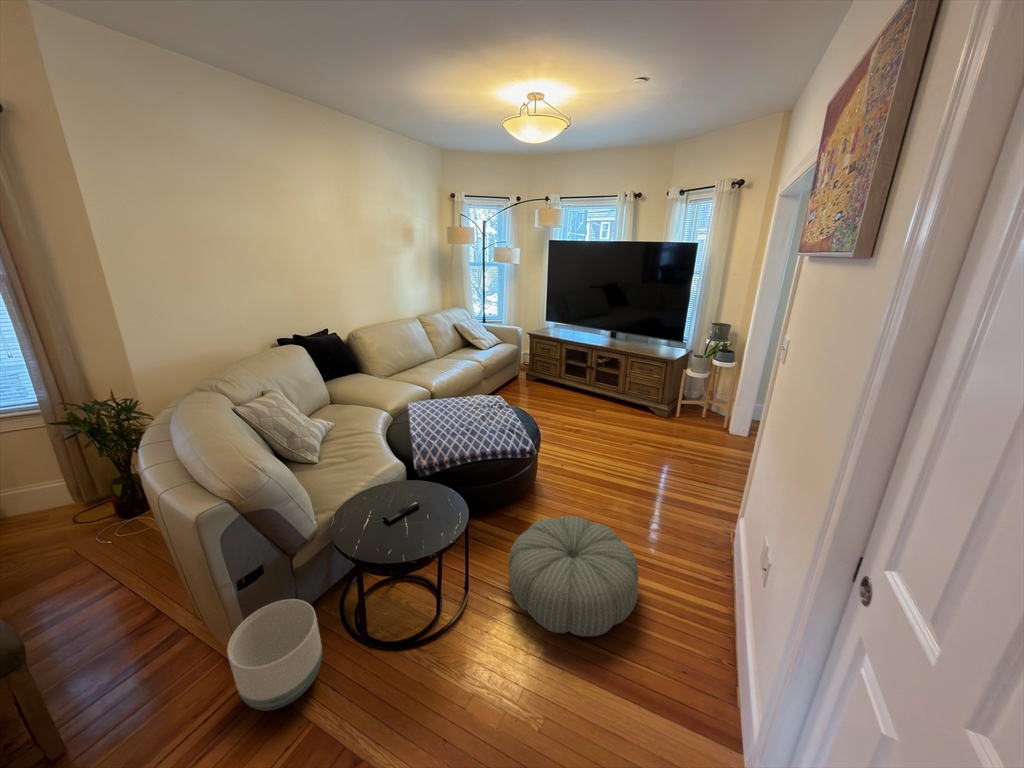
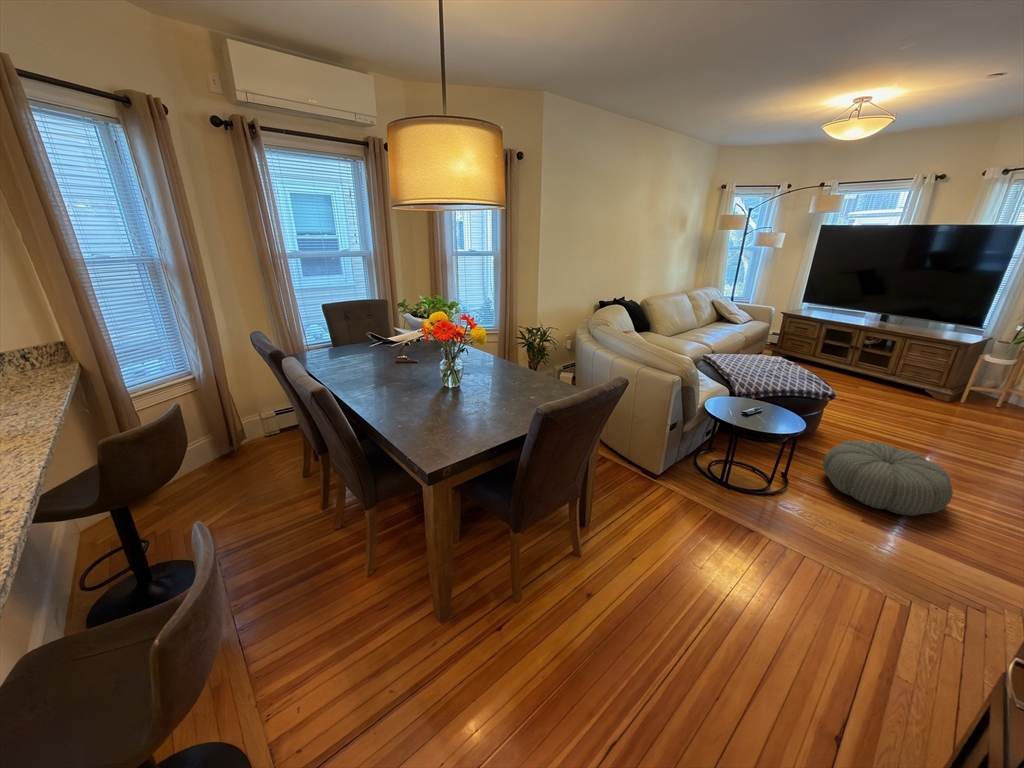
planter: present [227,599,322,711] -> none [668,444,718,497]

